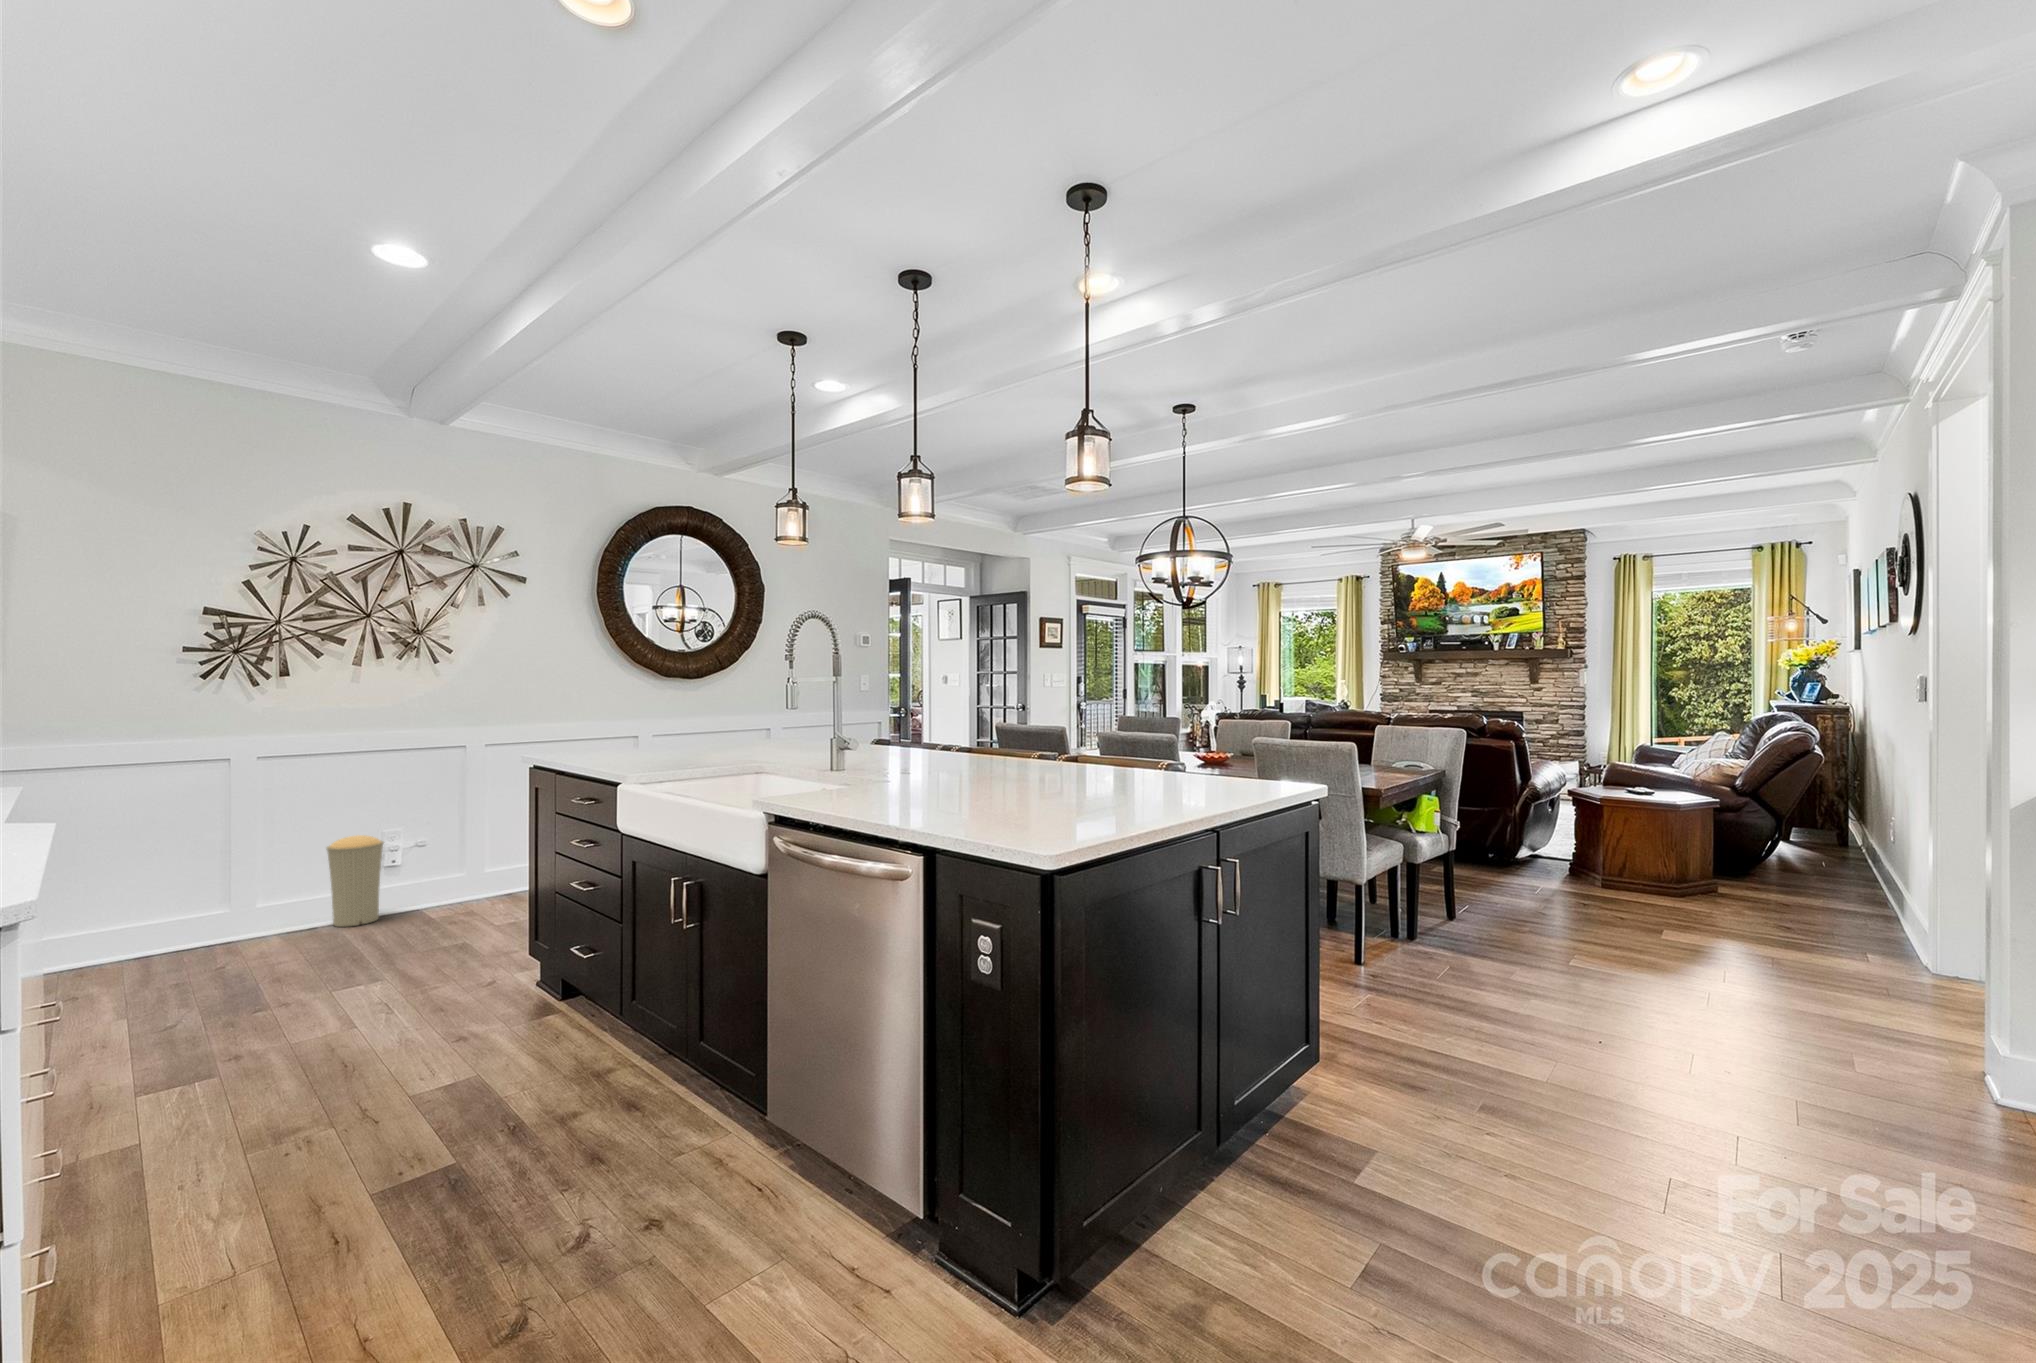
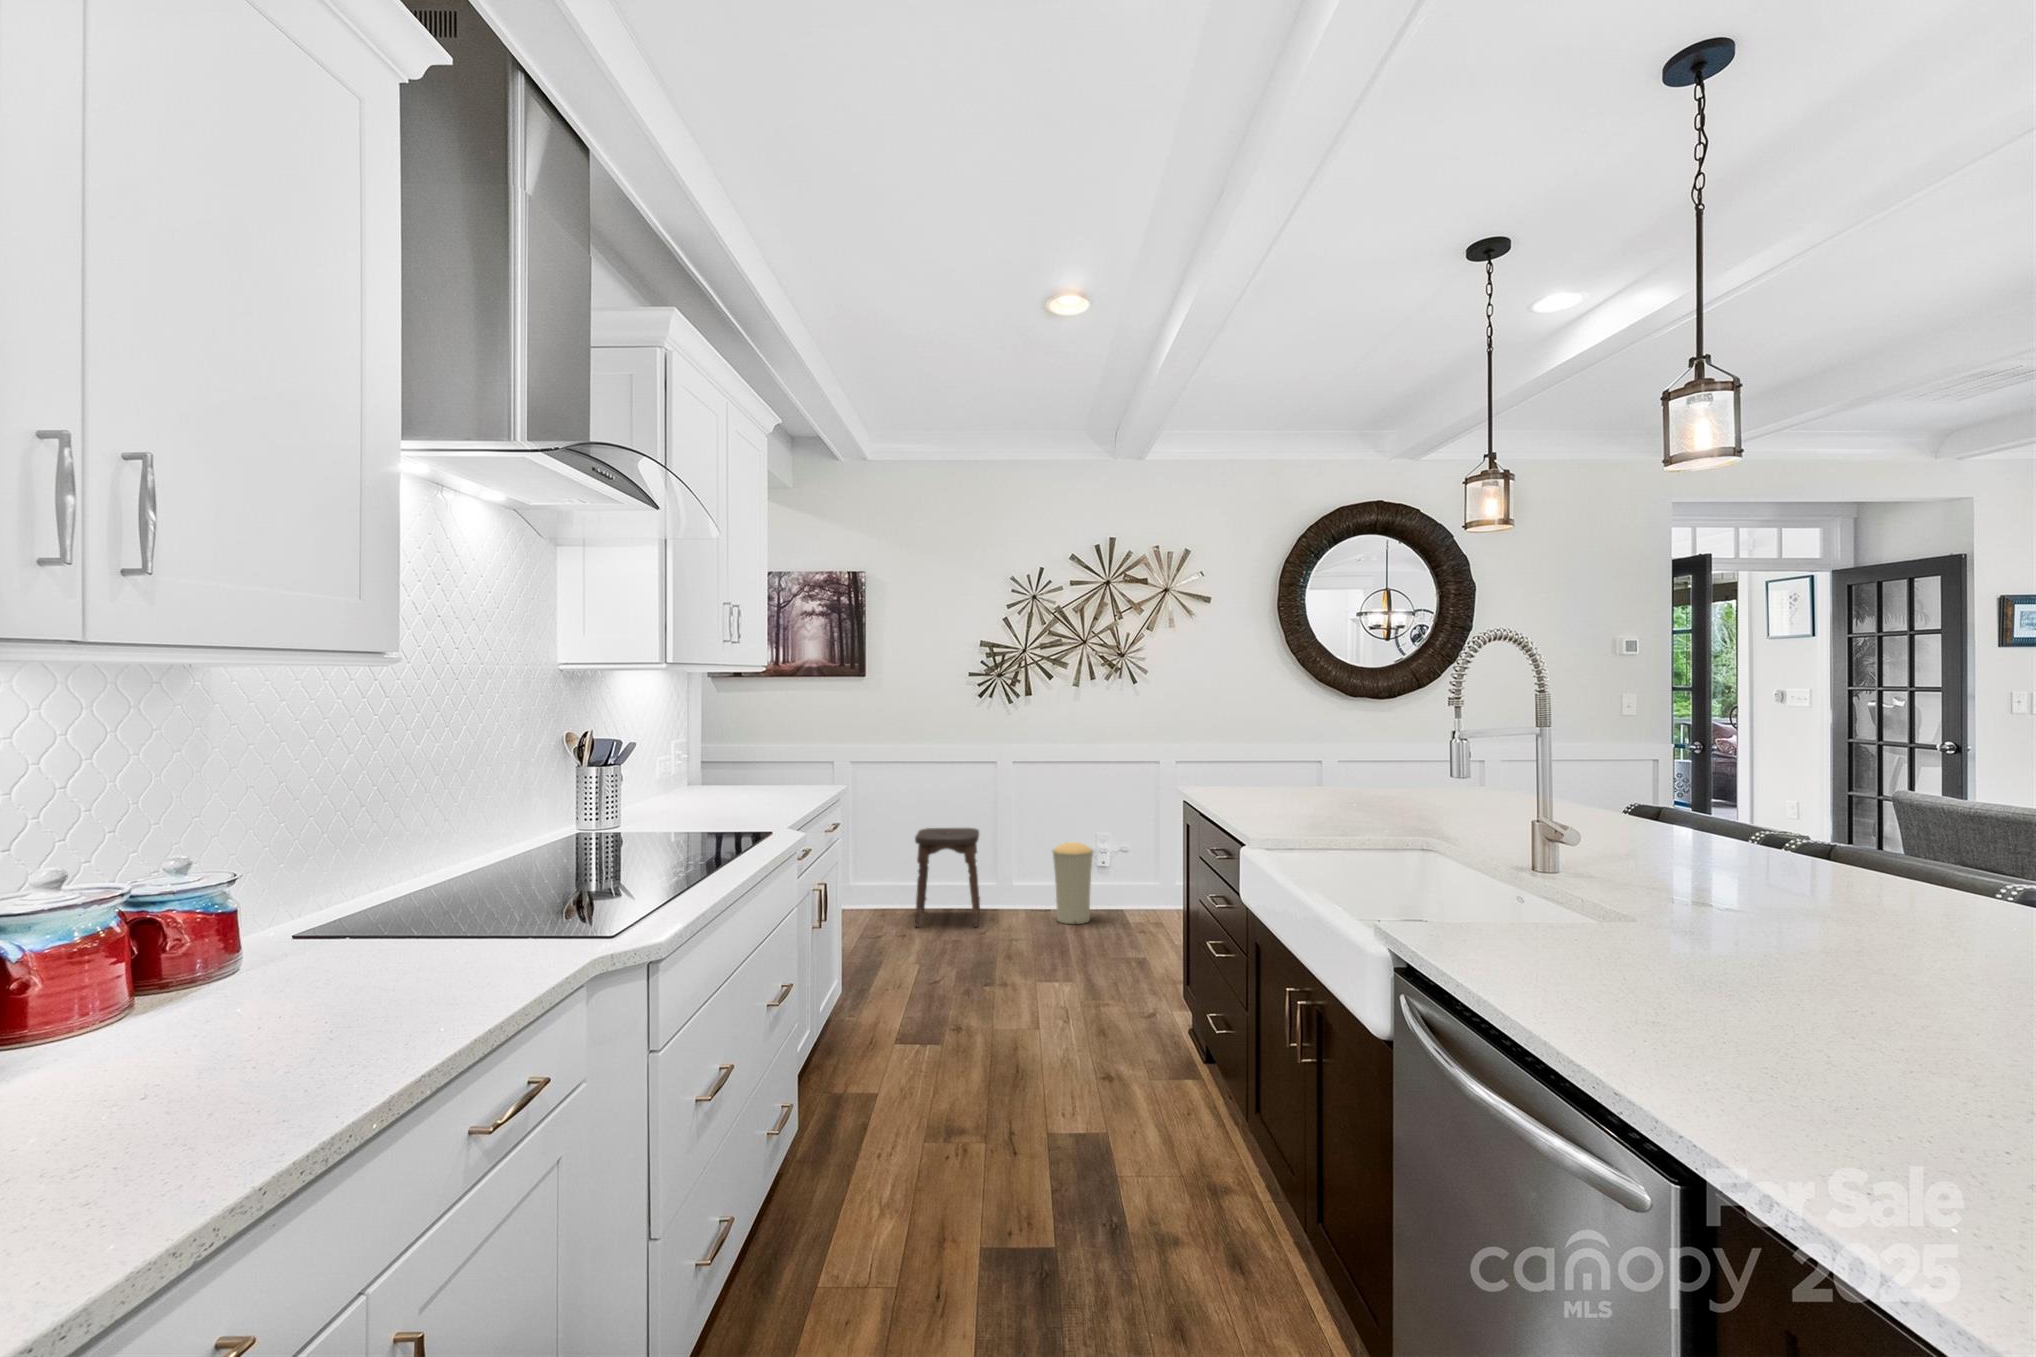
stool: none [102,836,216,970] -> present [915,828,980,927]

